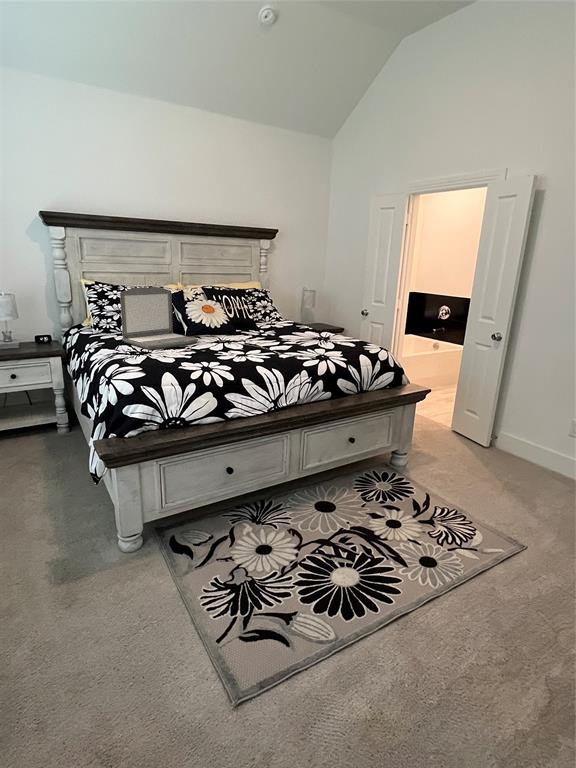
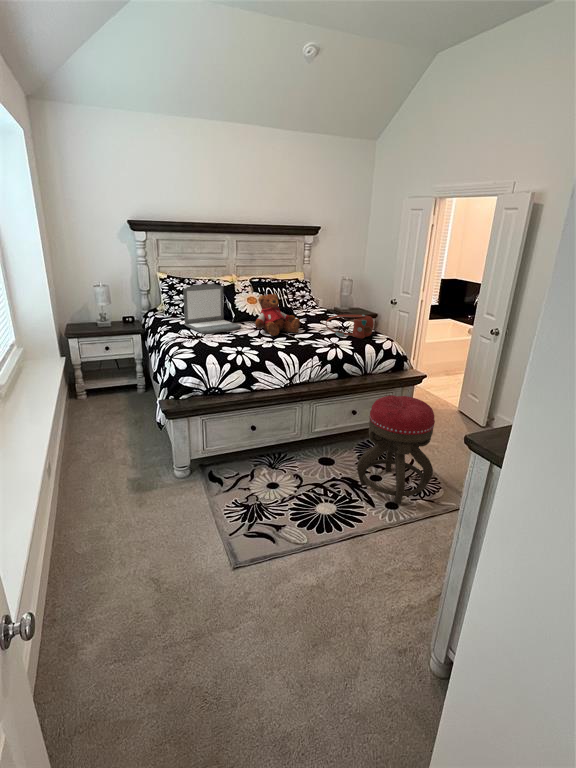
teddy bear: none [218,298,274,349] -> present [255,294,300,336]
handbag: none [307,319,366,348] -> present [326,315,374,338]
ottoman: none [372,415,473,559] -> present [357,395,435,504]

